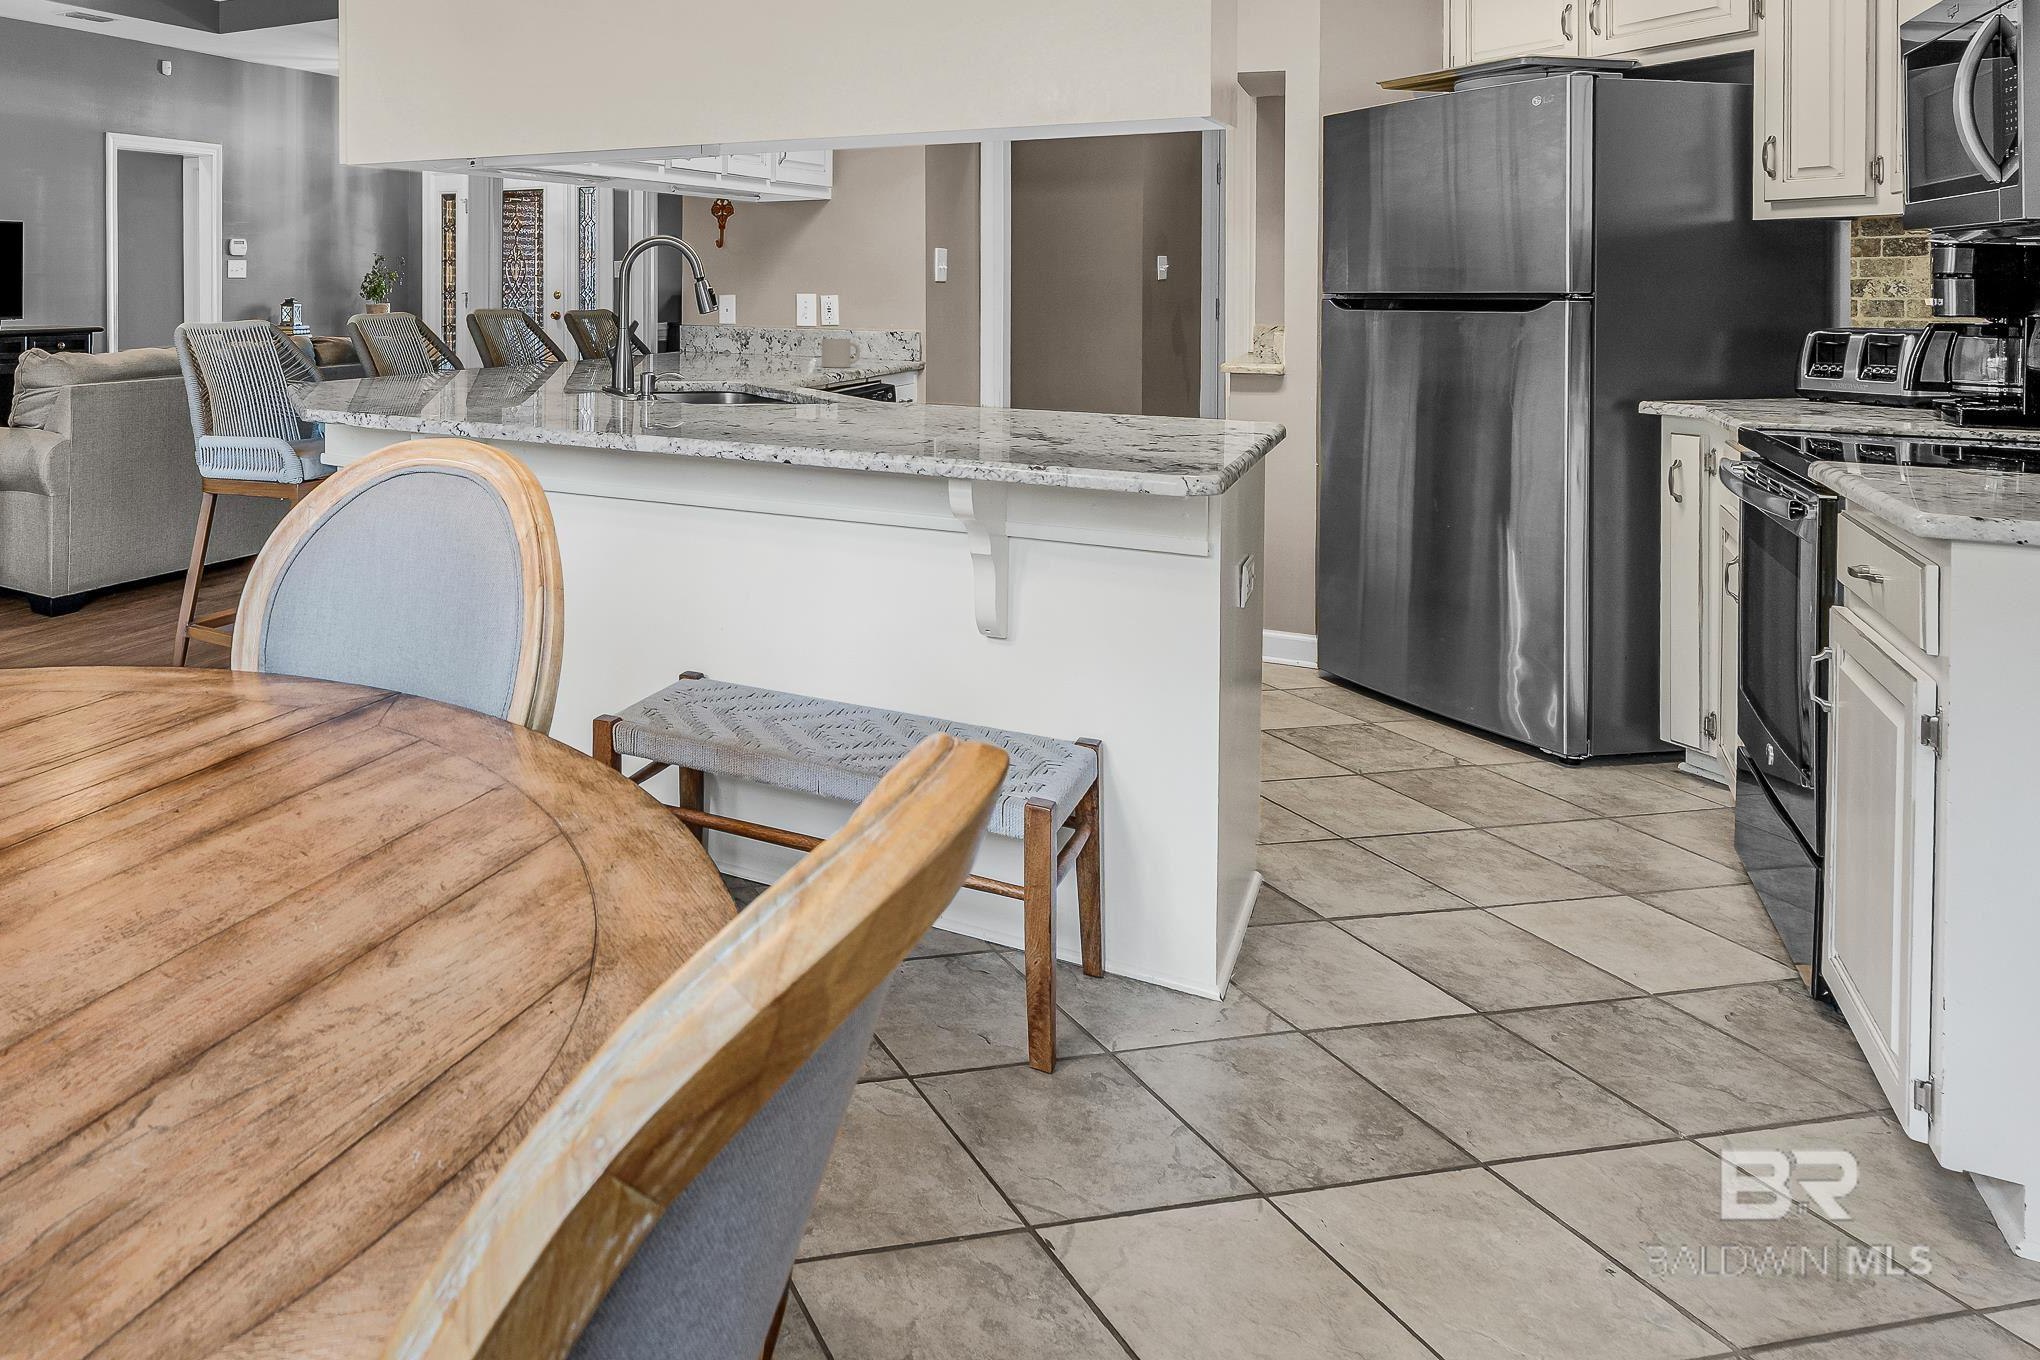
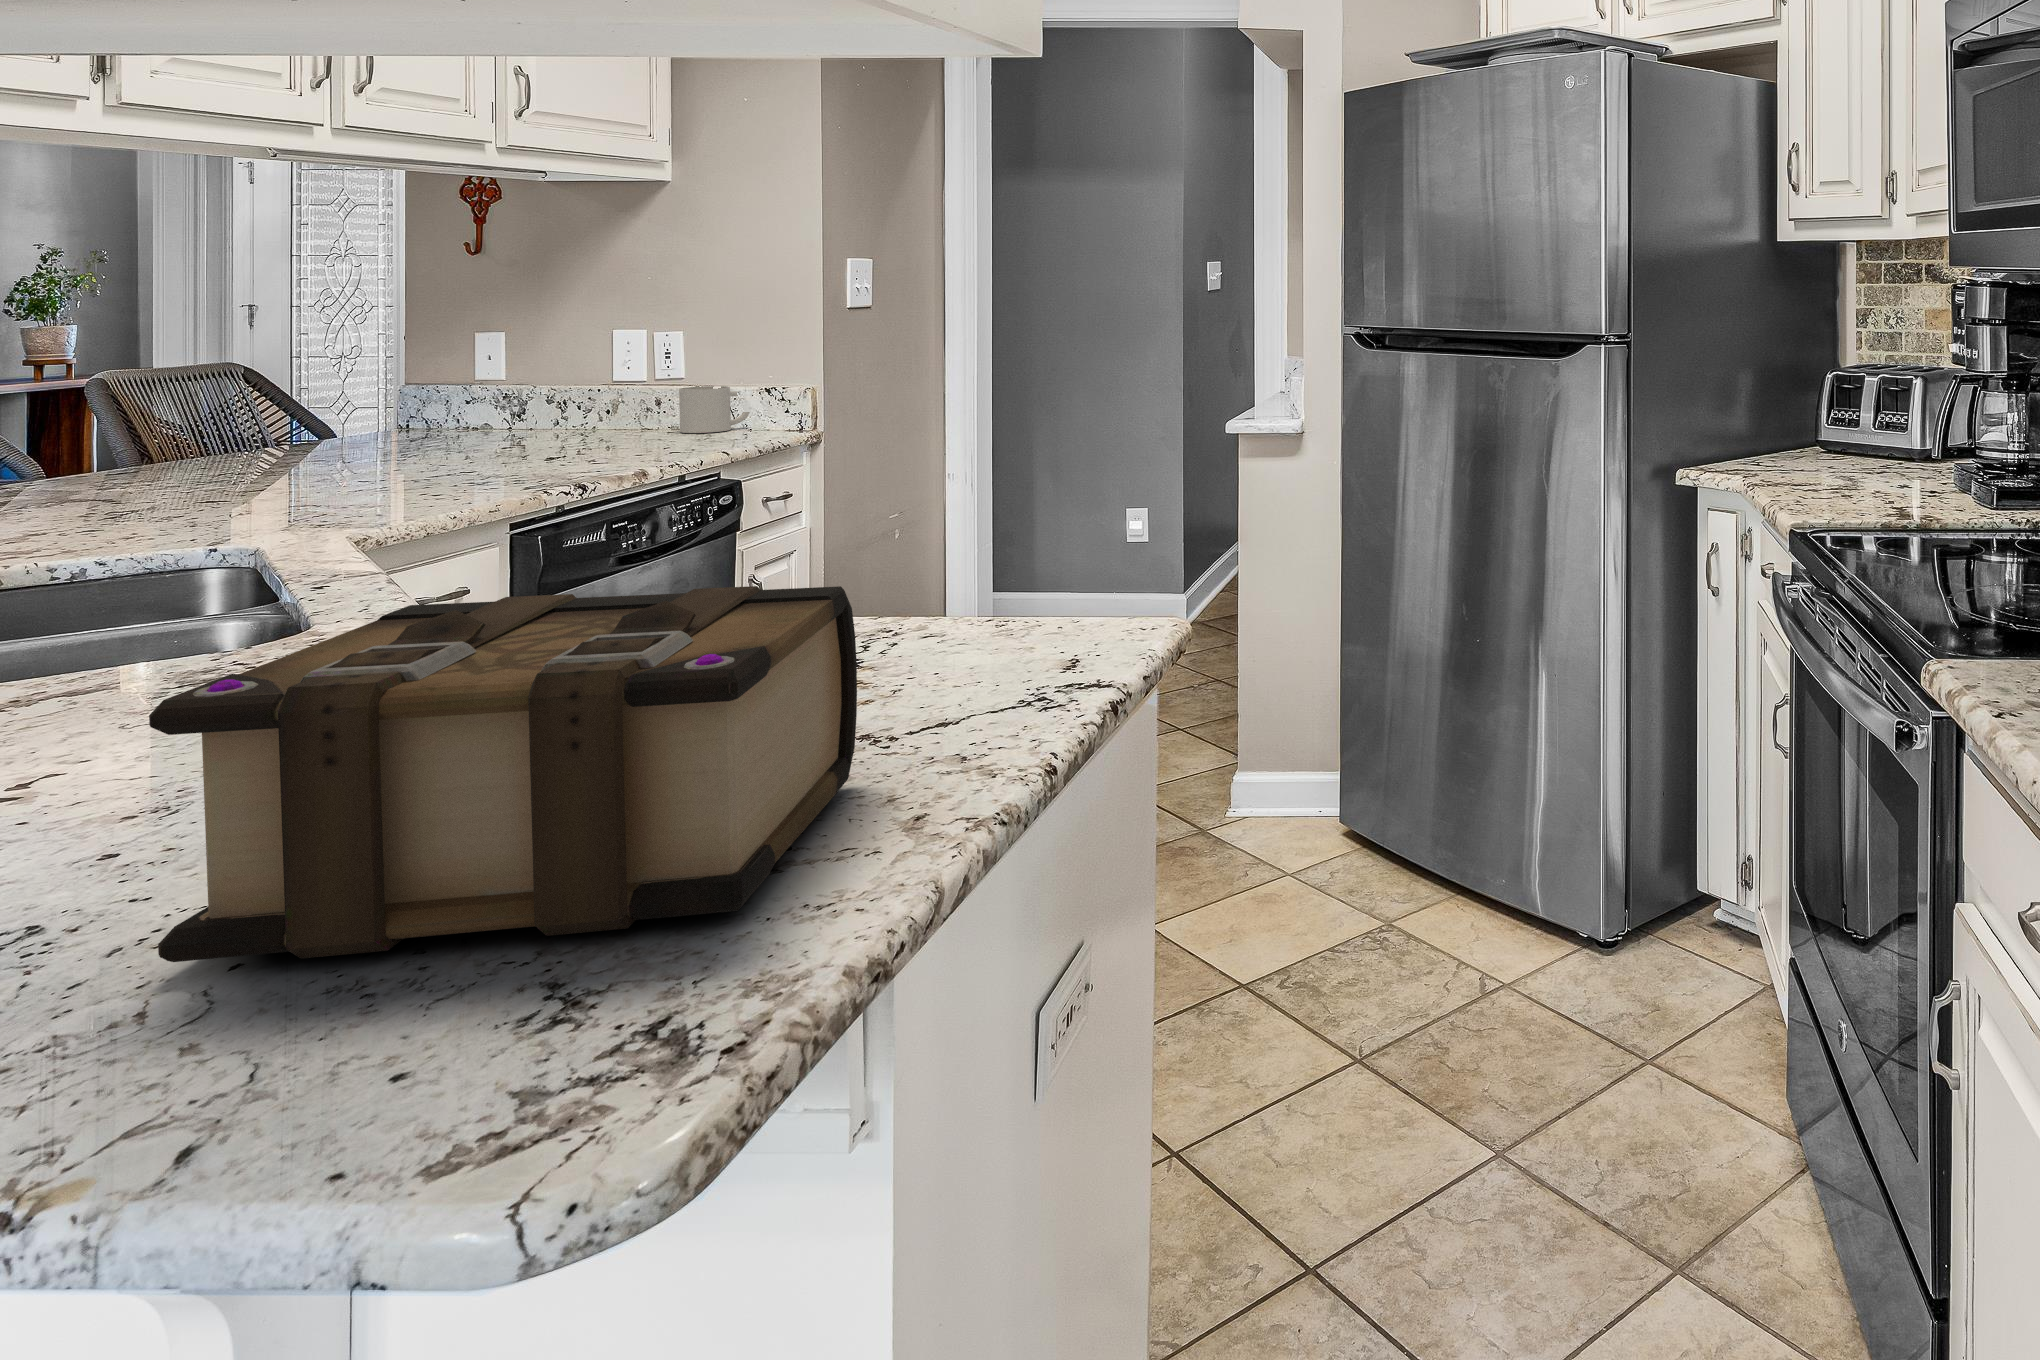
book: none [1033,346,1204,440] -> present [149,586,857,962]

